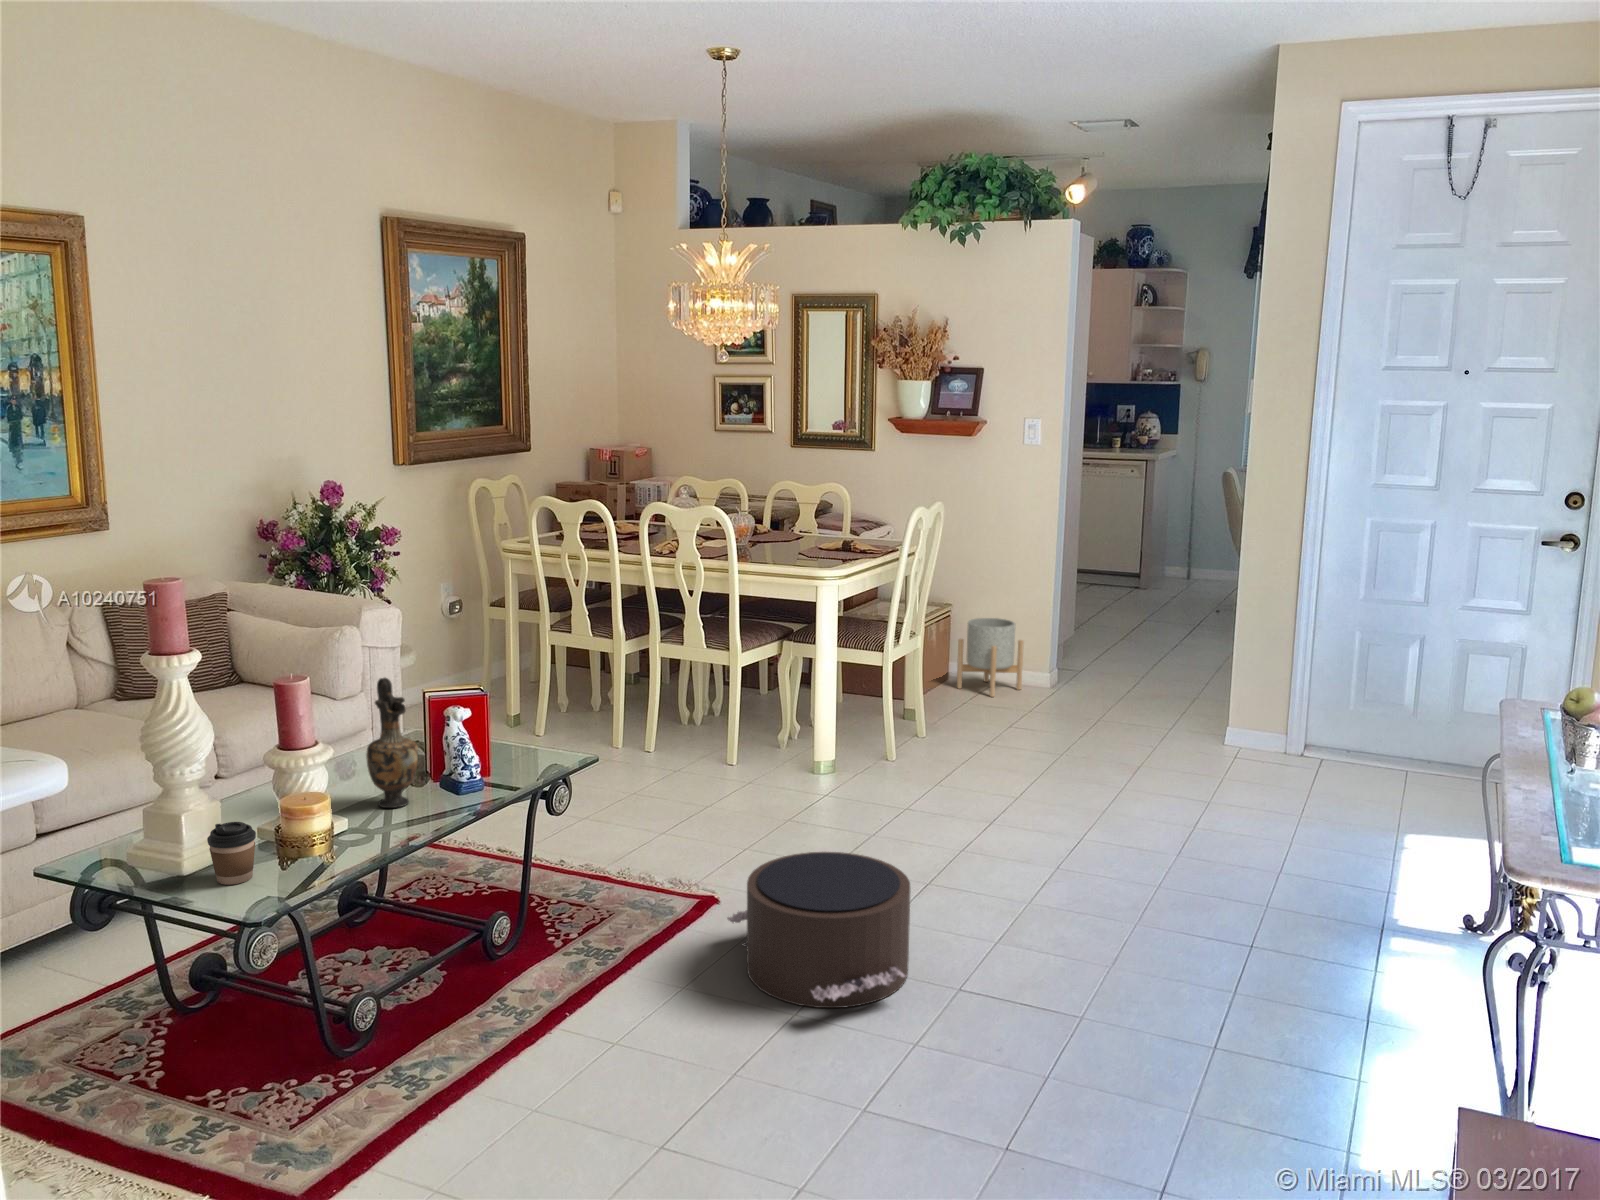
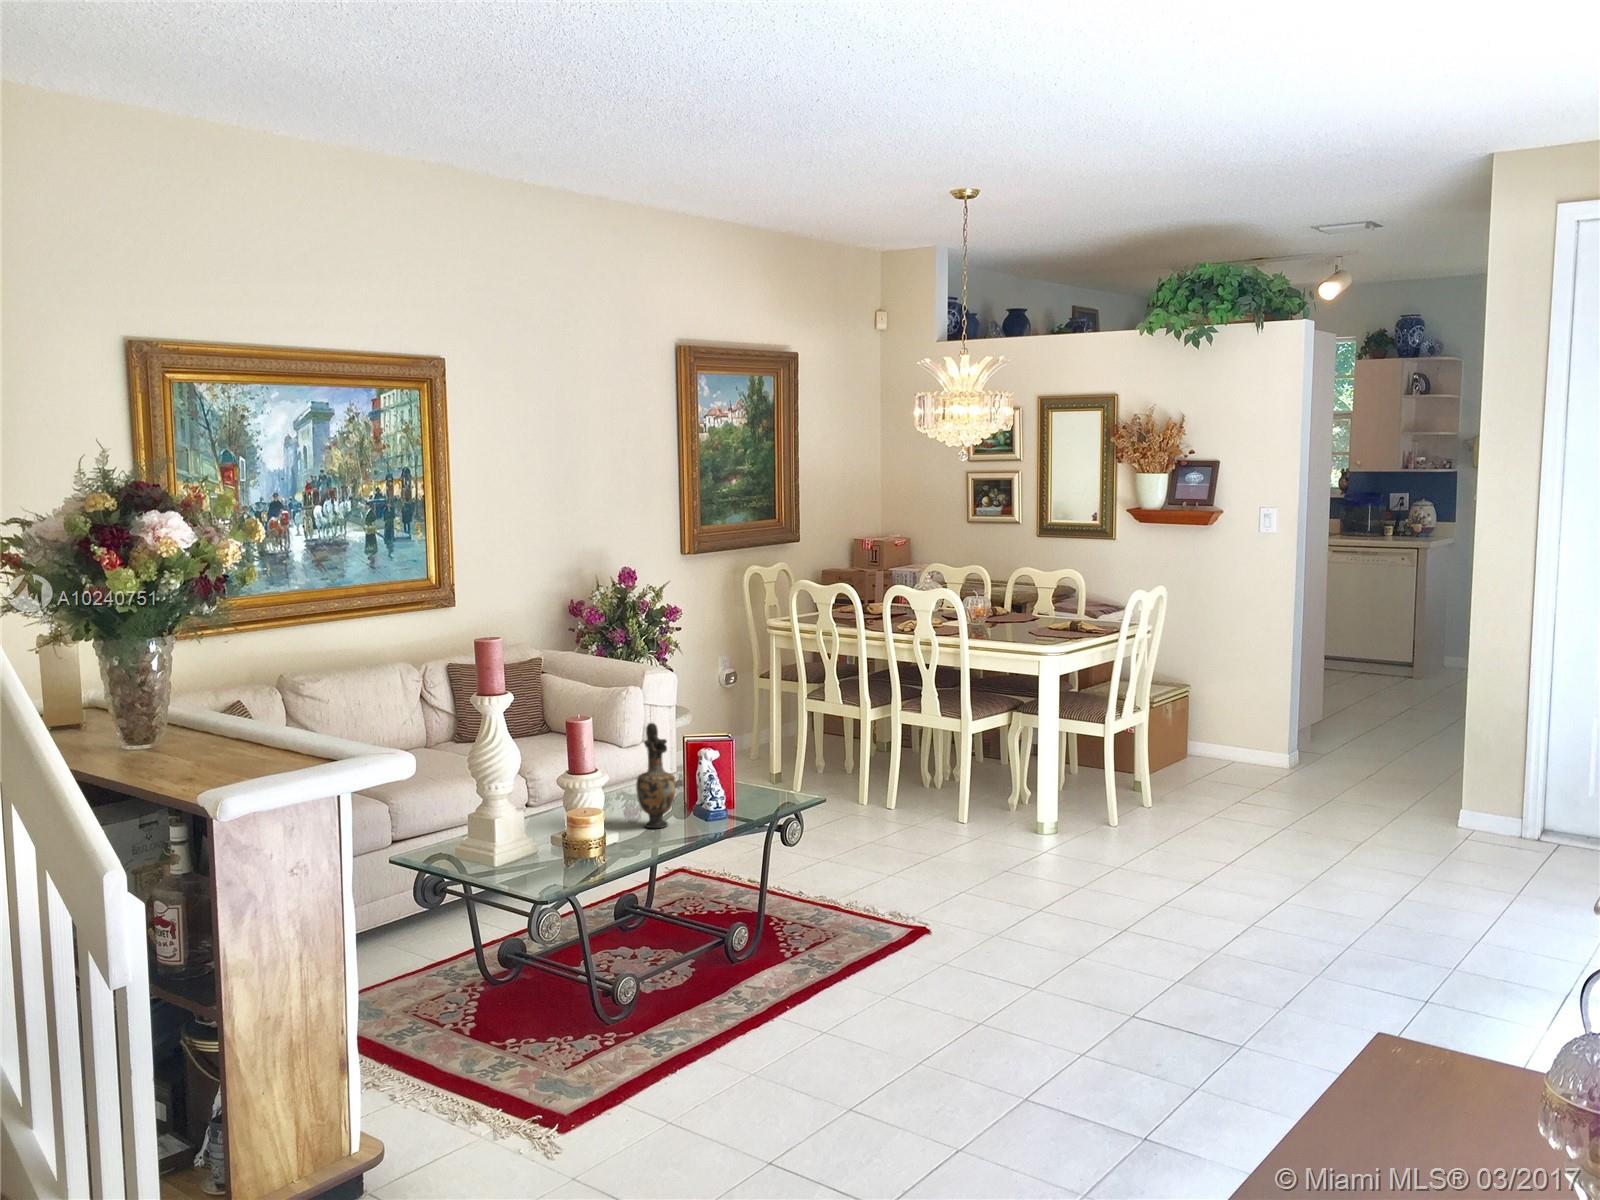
planter: present [957,618,1024,697] -> none [1193,701,1260,777]
coffee cup: present [207,822,256,885] -> none [516,826,550,874]
pouf: present [727,852,910,1008] -> none [929,891,1088,1023]

